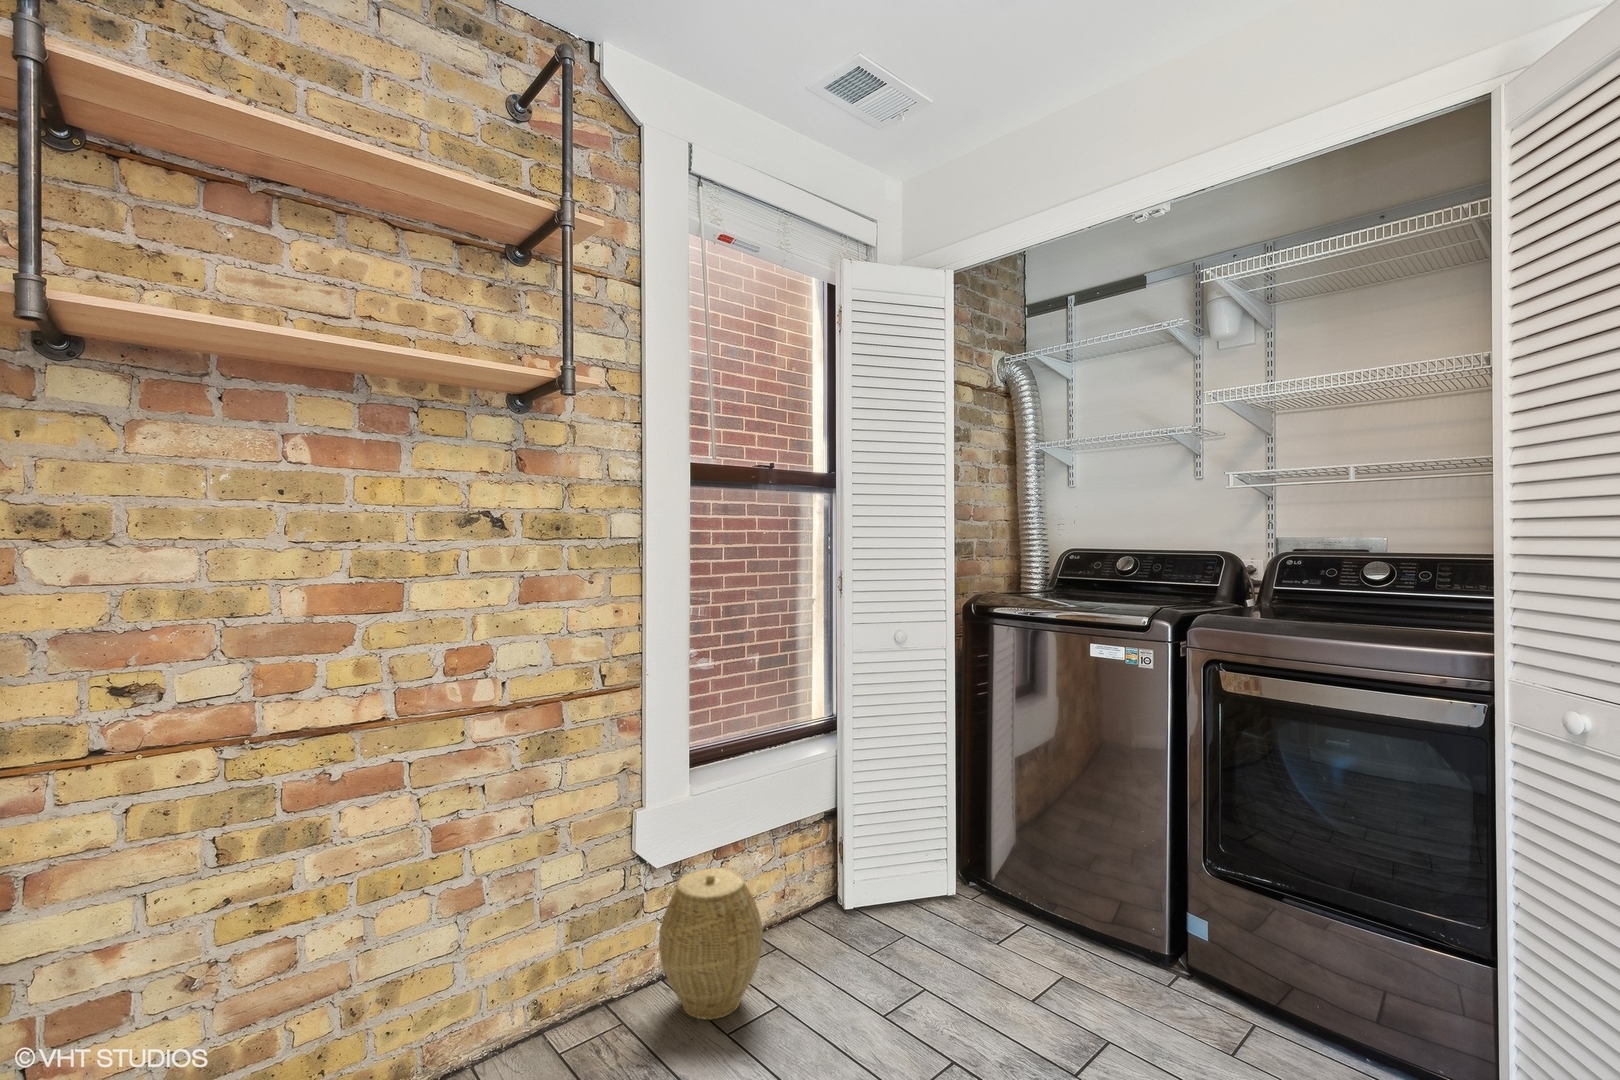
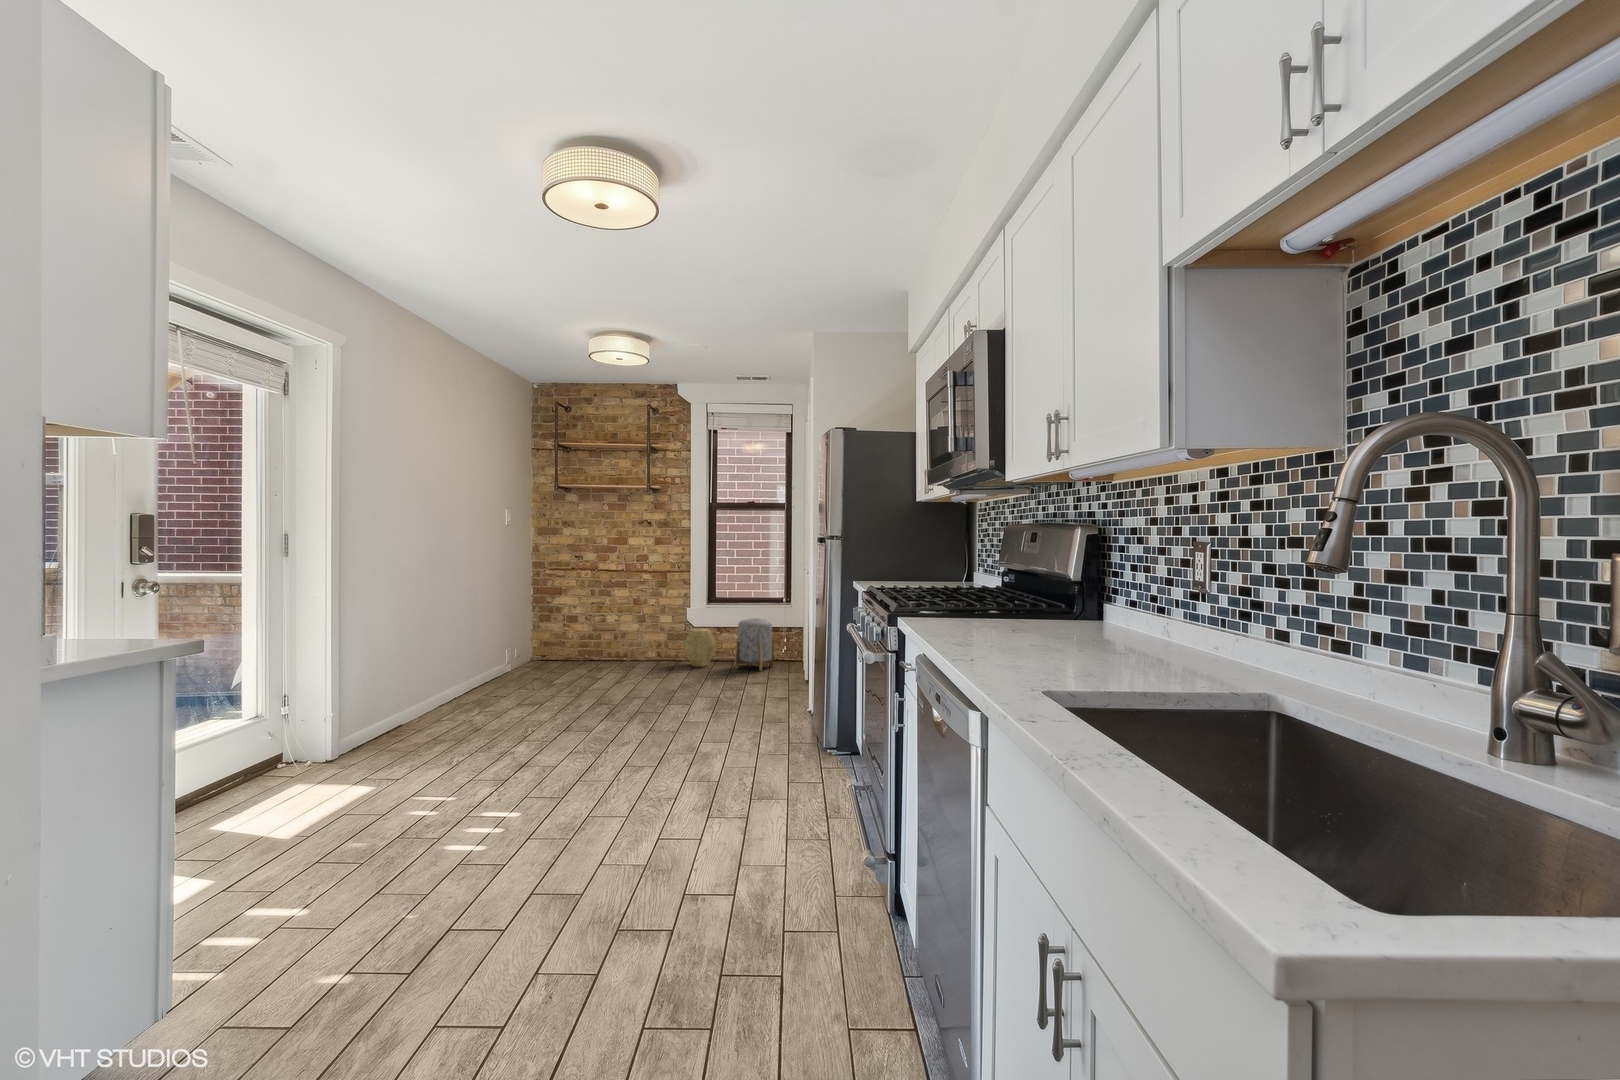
stool: none [810,796,924,978] -> present [735,618,774,671]

